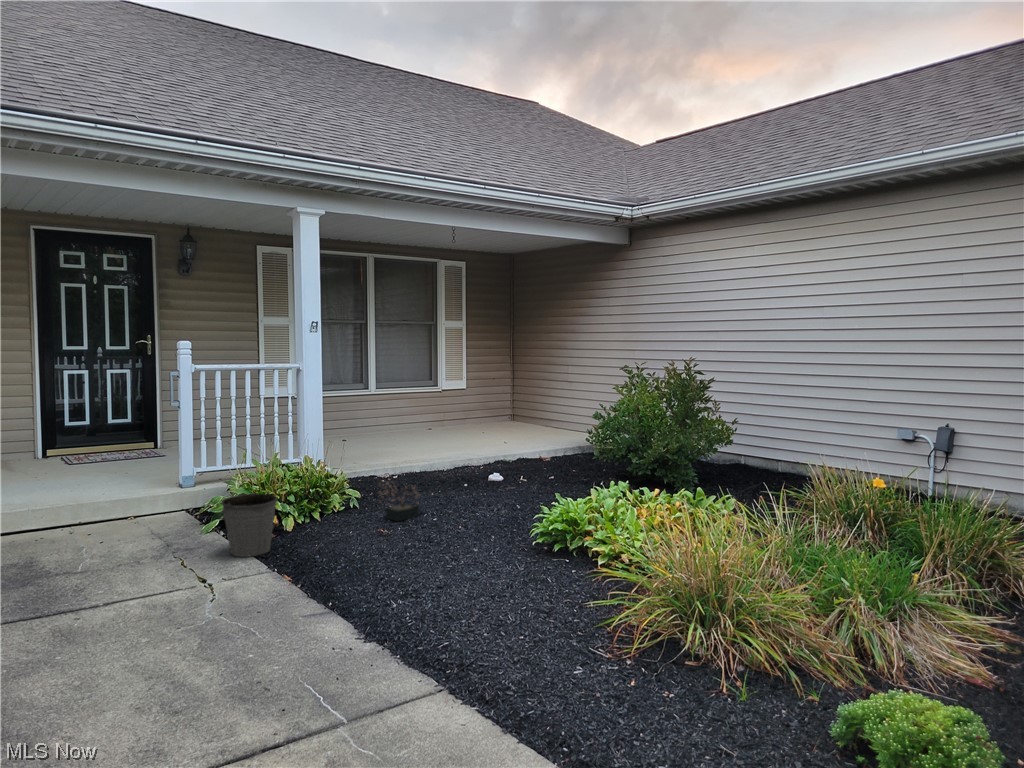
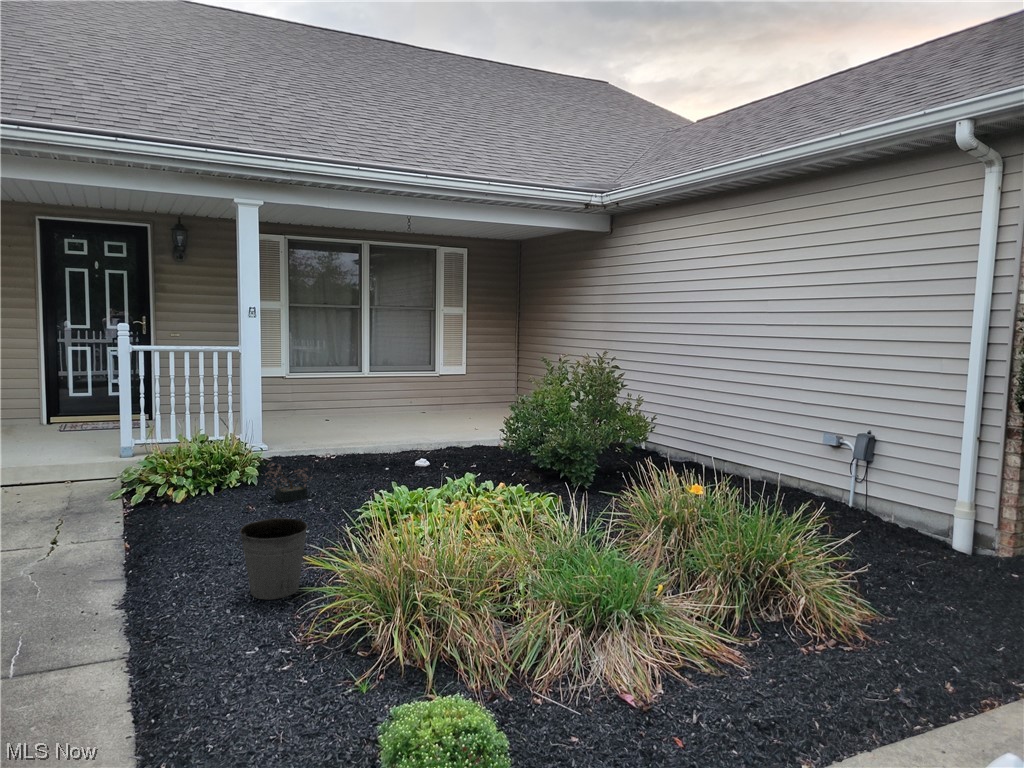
bucket: present [222,492,277,557] -> present [237,517,308,599]

